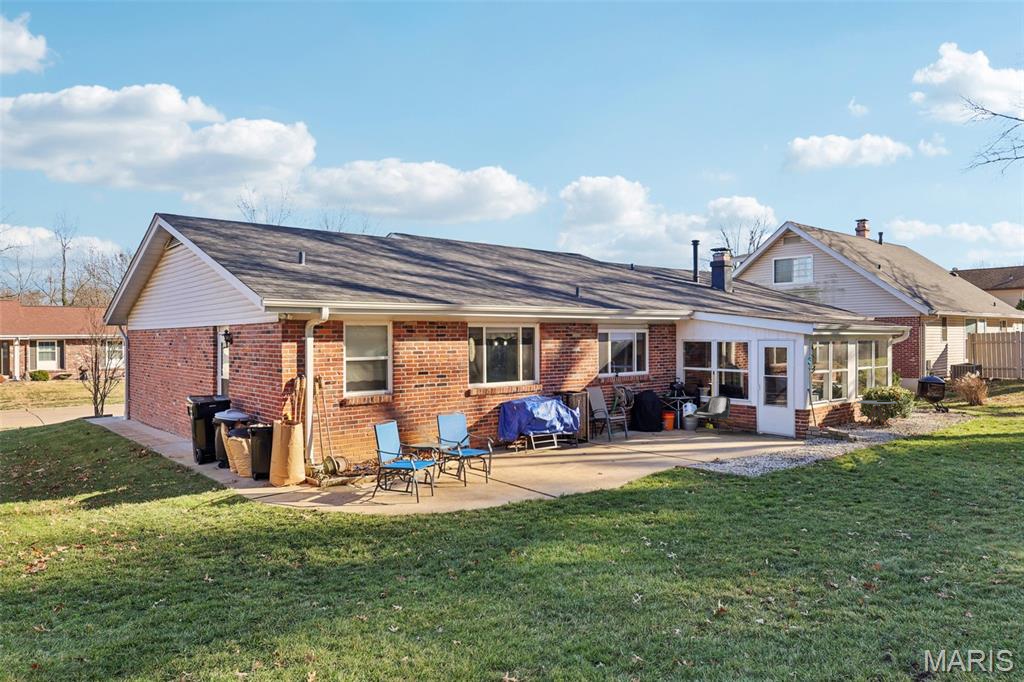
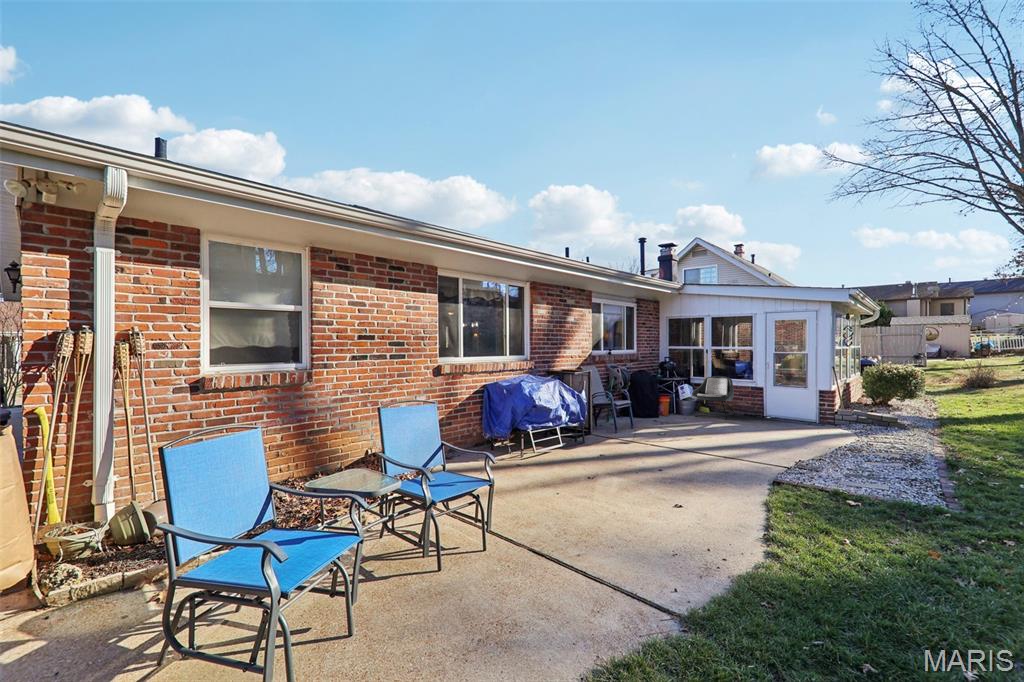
round table: present [857,401,897,428] -> none [847,381,895,409]

